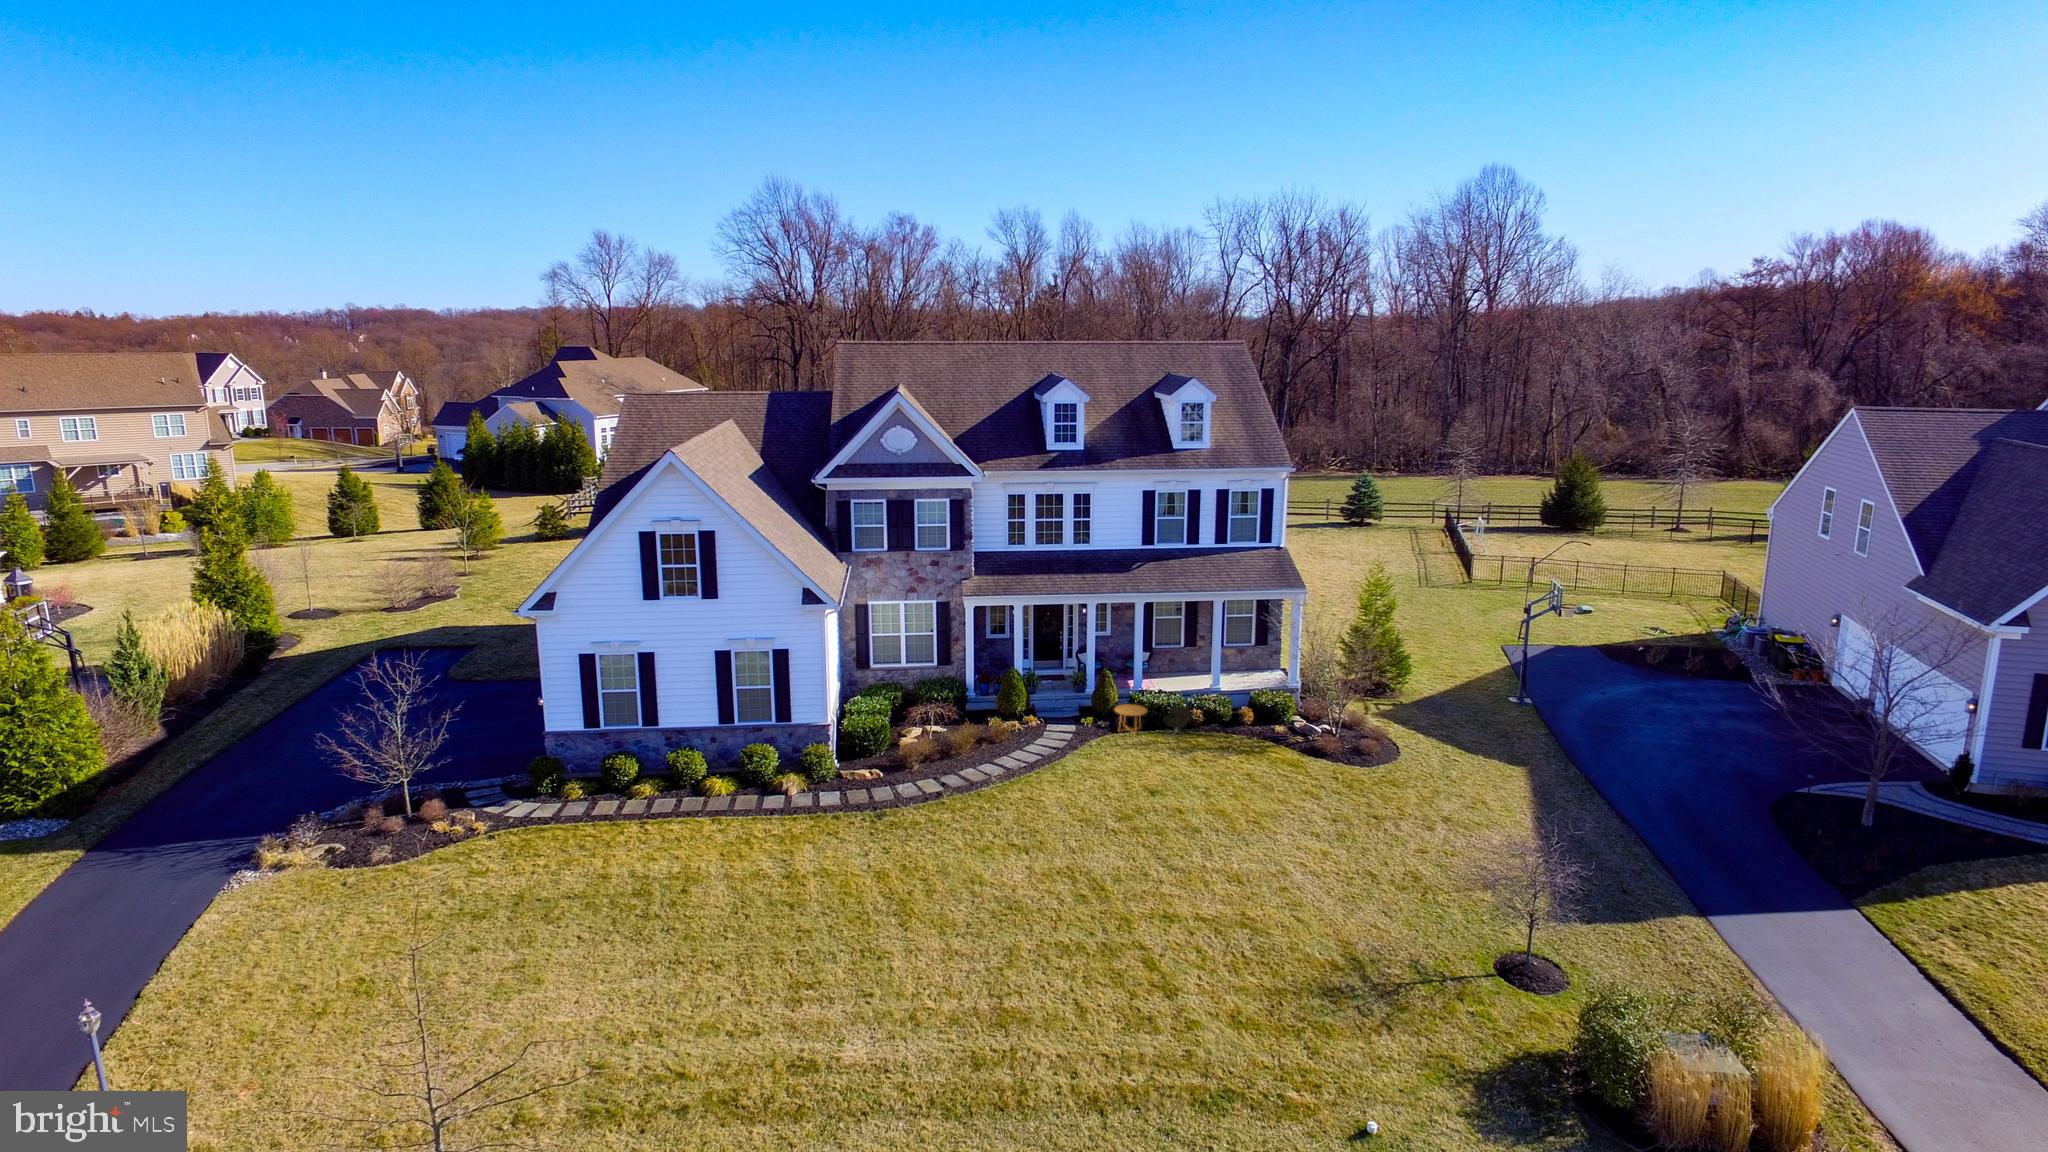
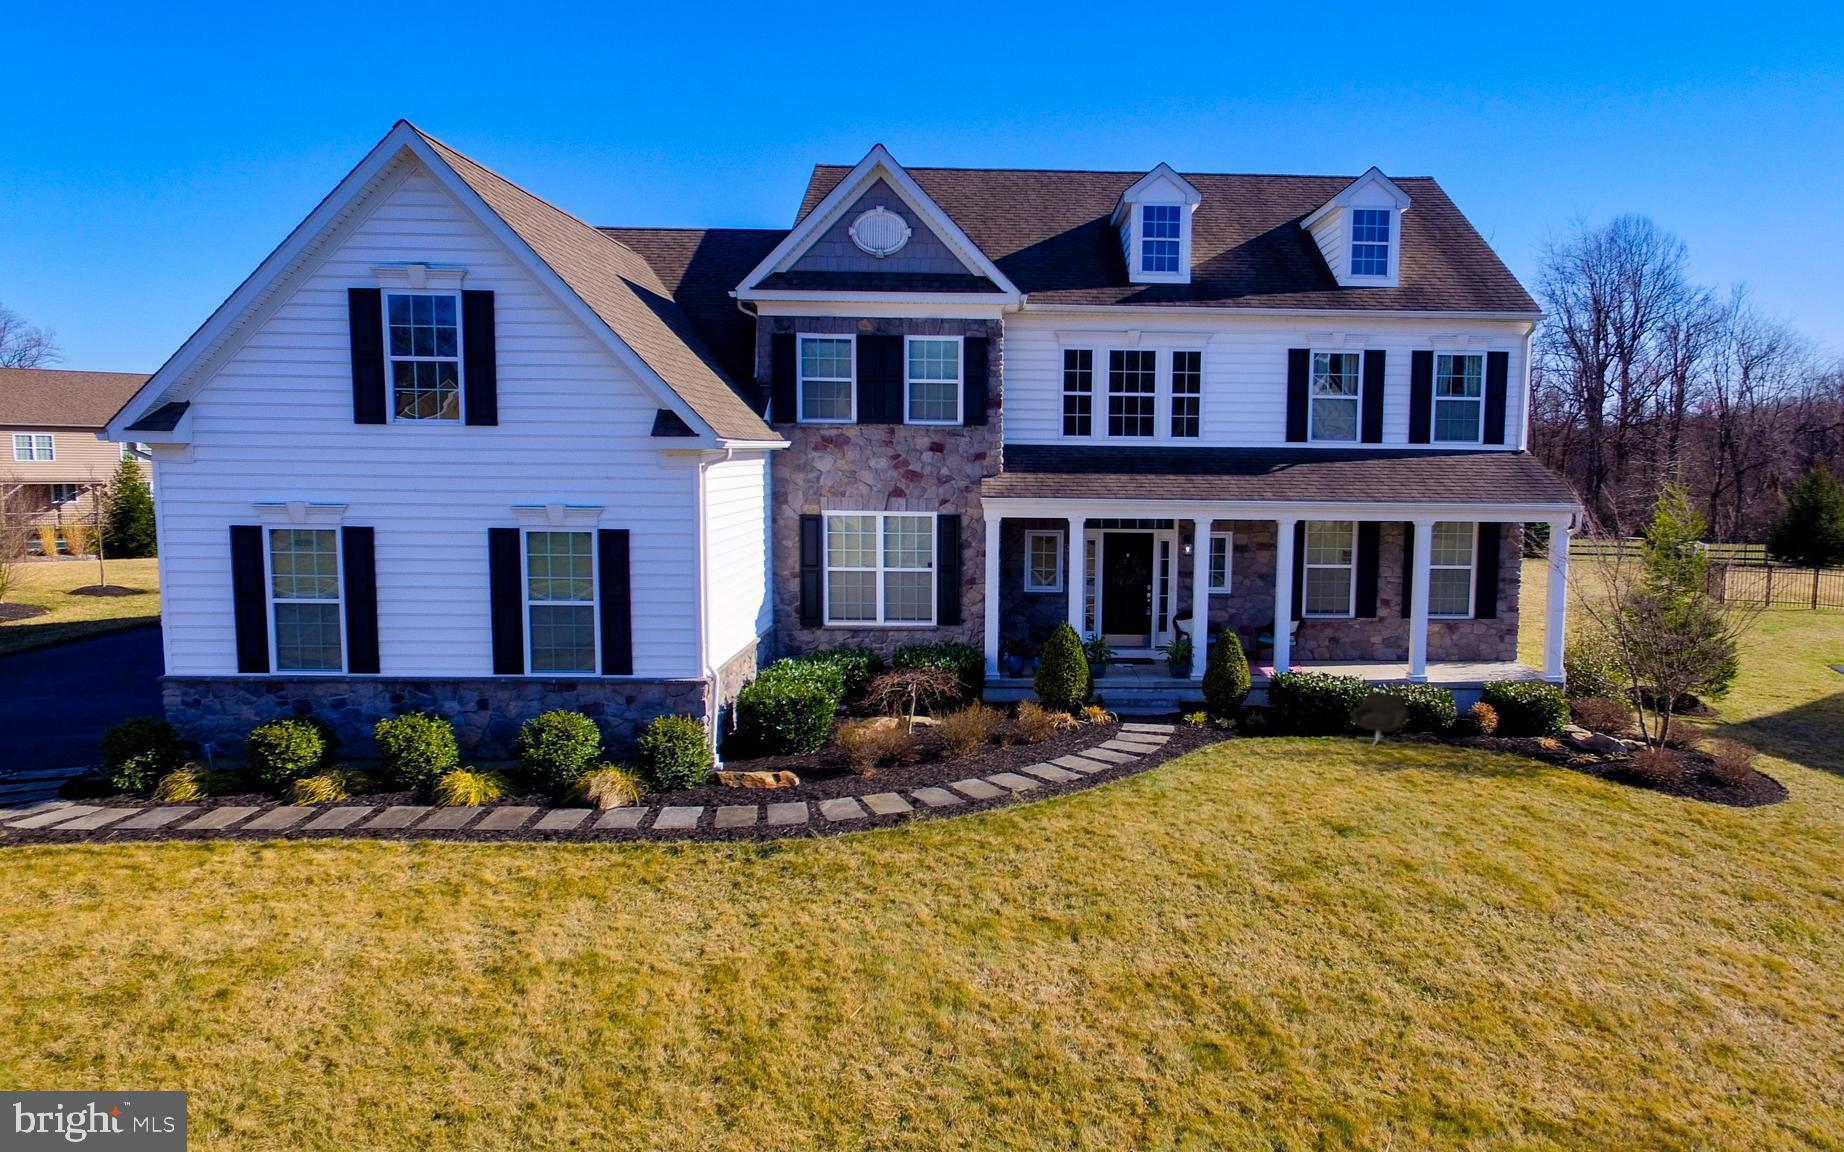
round table: present [1115,704,1147,734] -> none [1255,688,1321,741]

